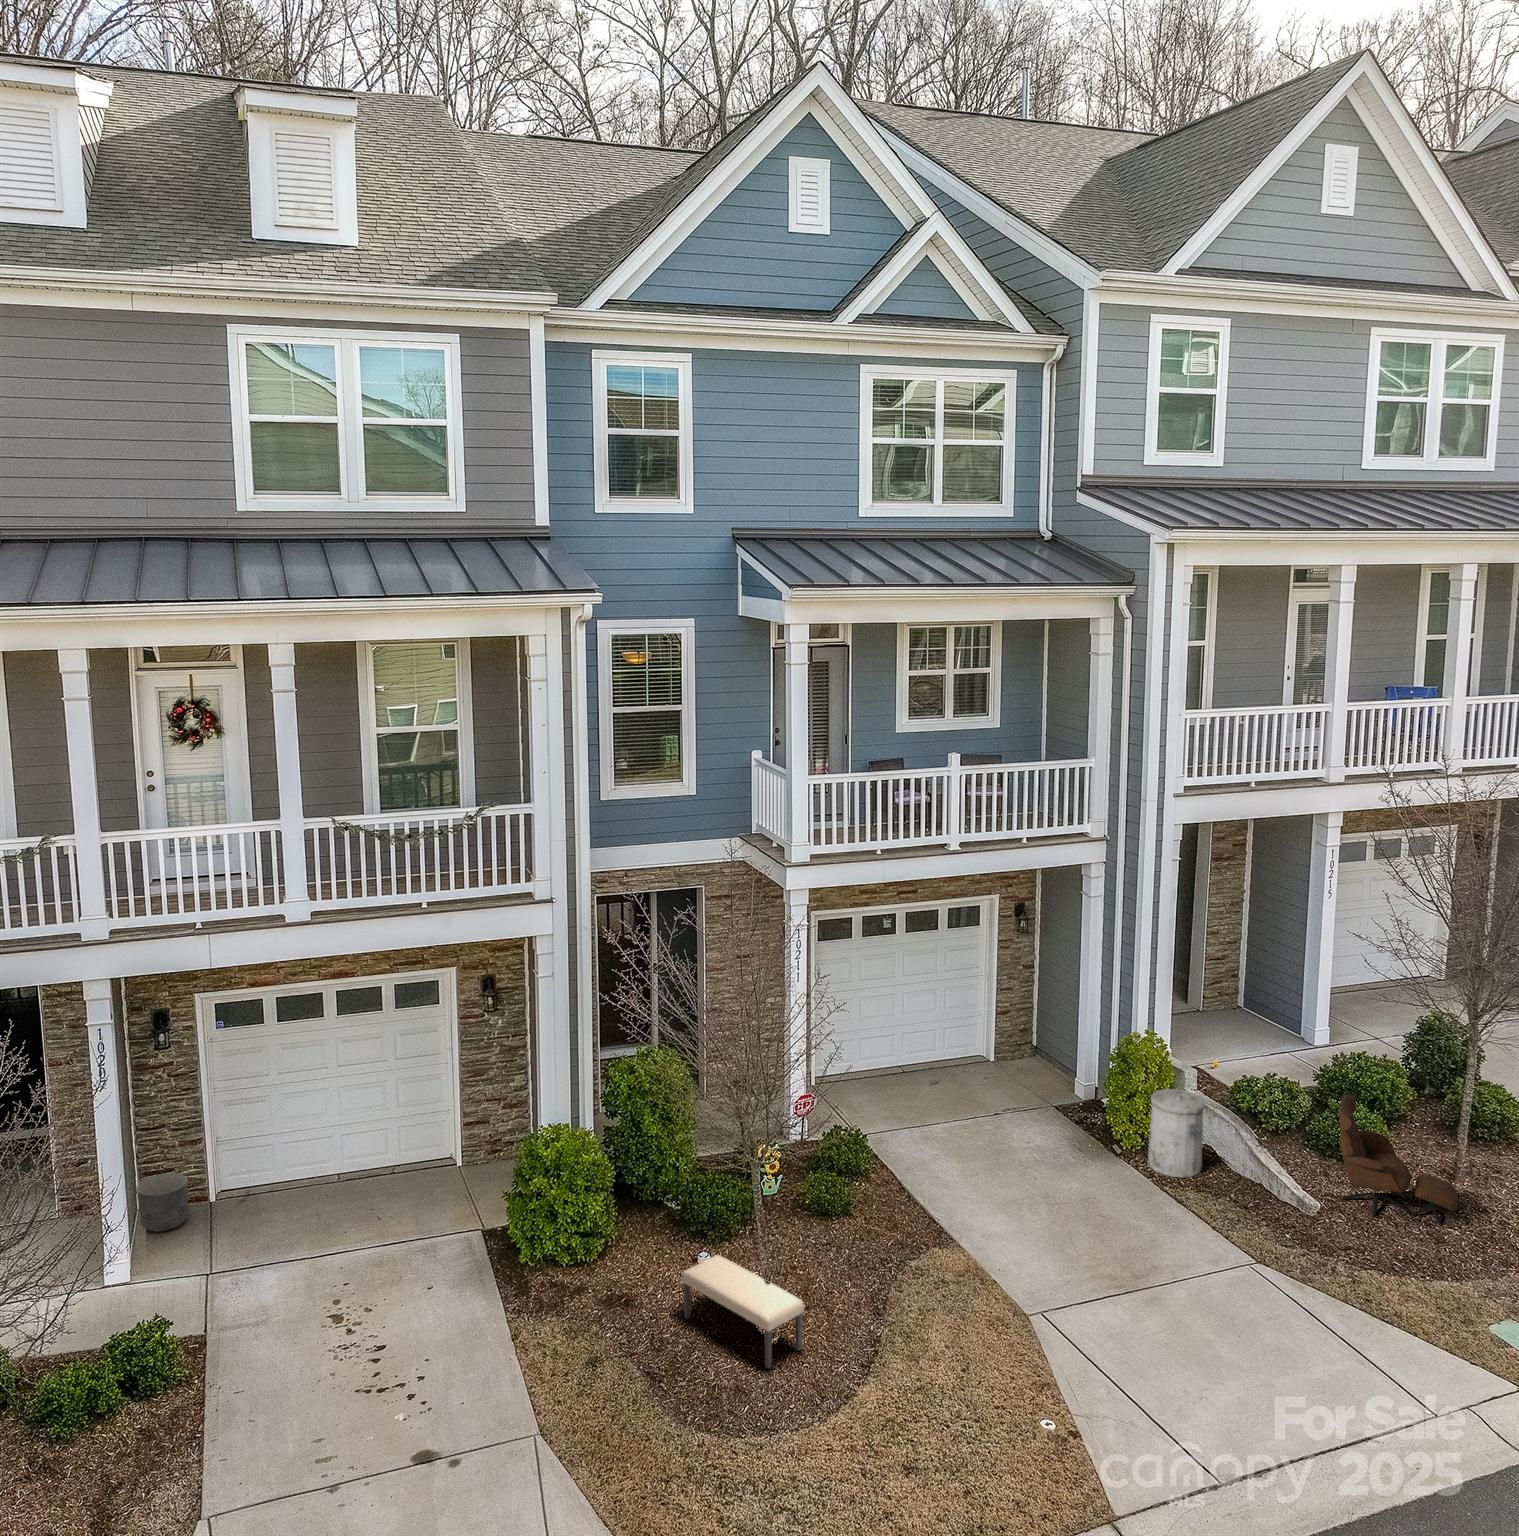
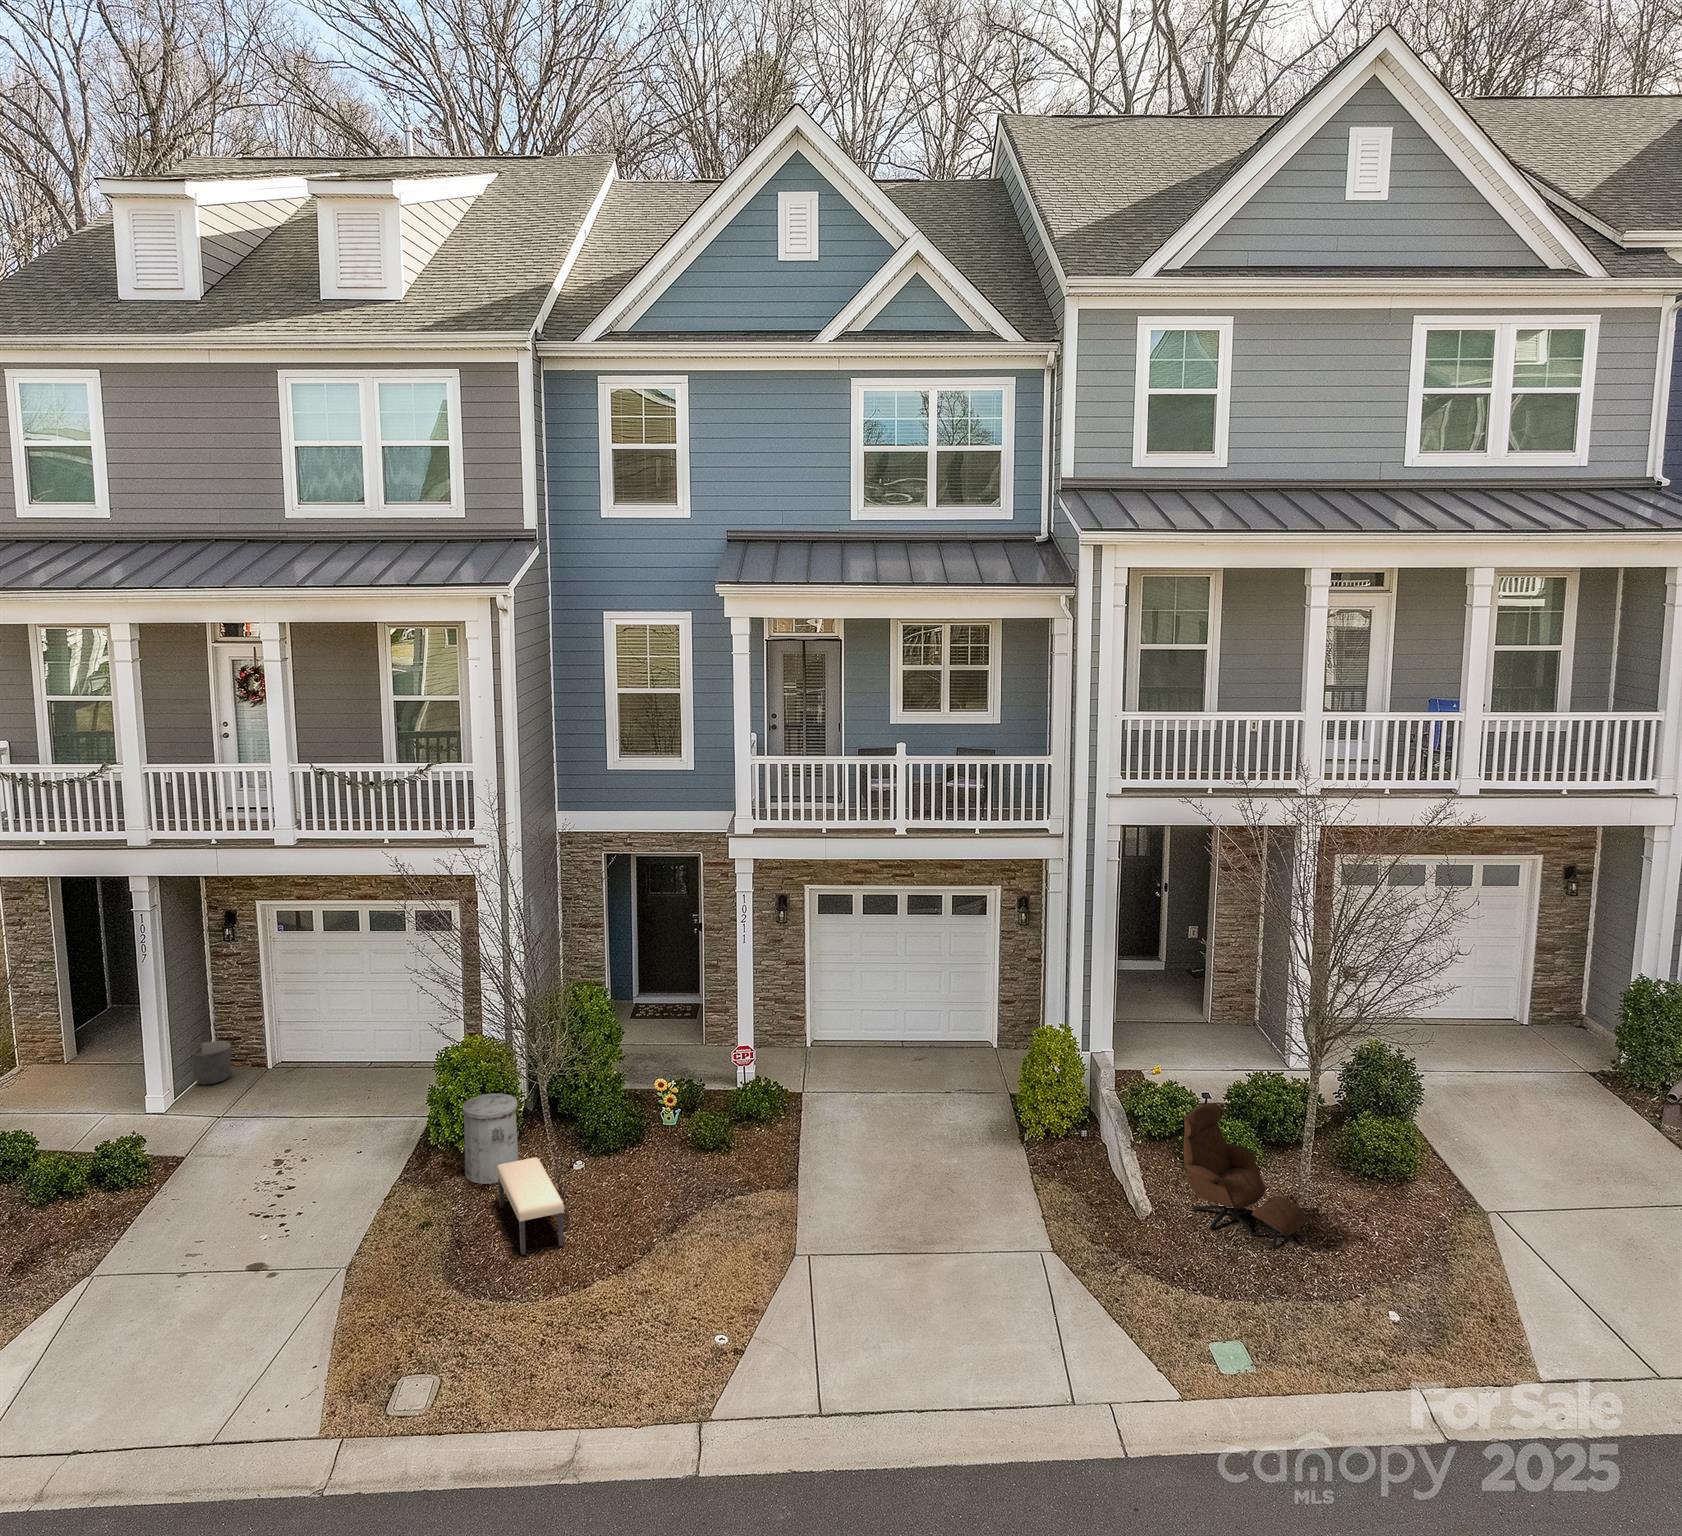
trash can: present [1148,1089,1206,1177] -> present [462,1093,519,1184]

